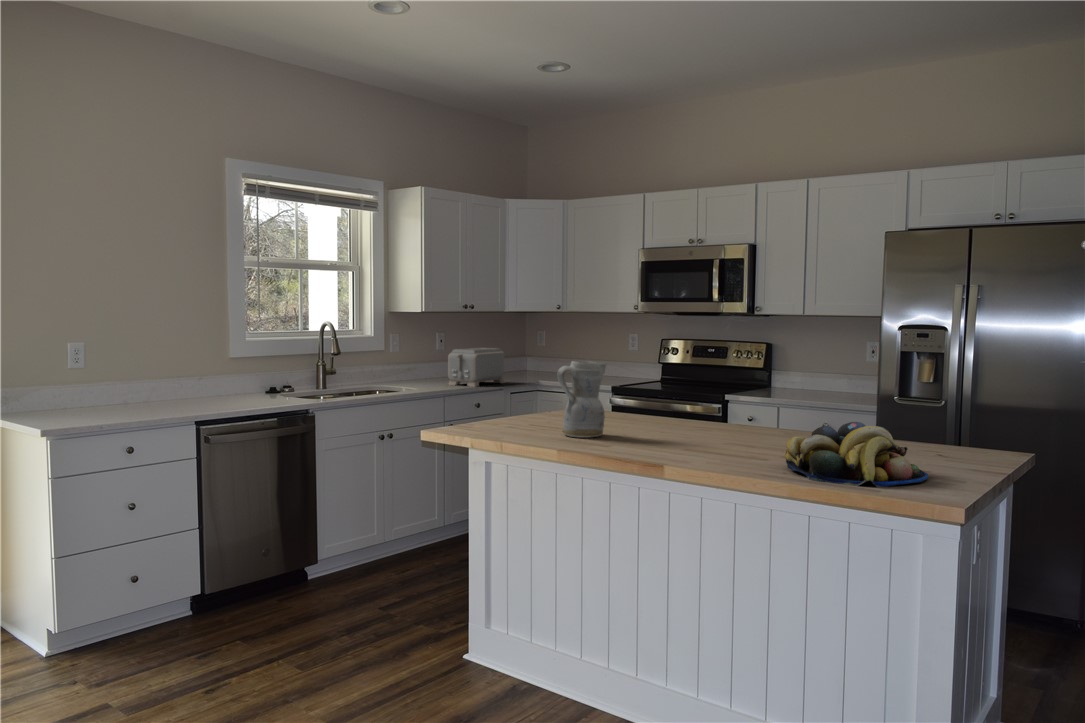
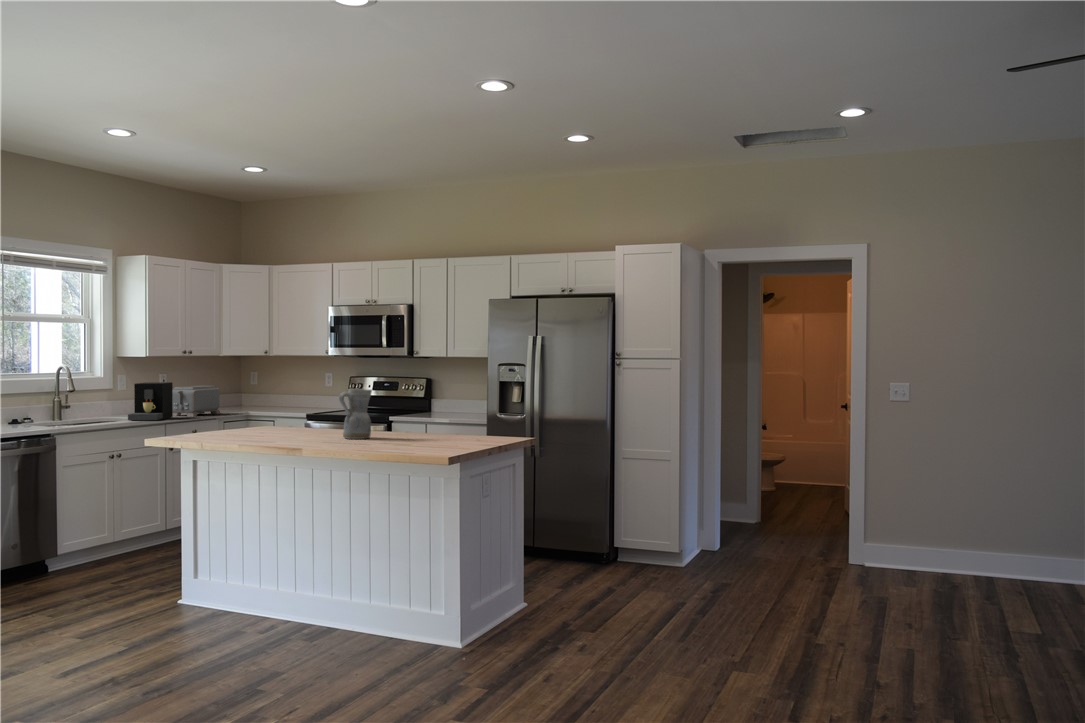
coffee maker: none [400,344,451,392] -> present [128,382,173,420]
ceramic pitcher: present [557,361,606,438] -> present [339,389,372,439]
fruit bowl: present [785,422,928,487] -> none [375,418,453,450]

